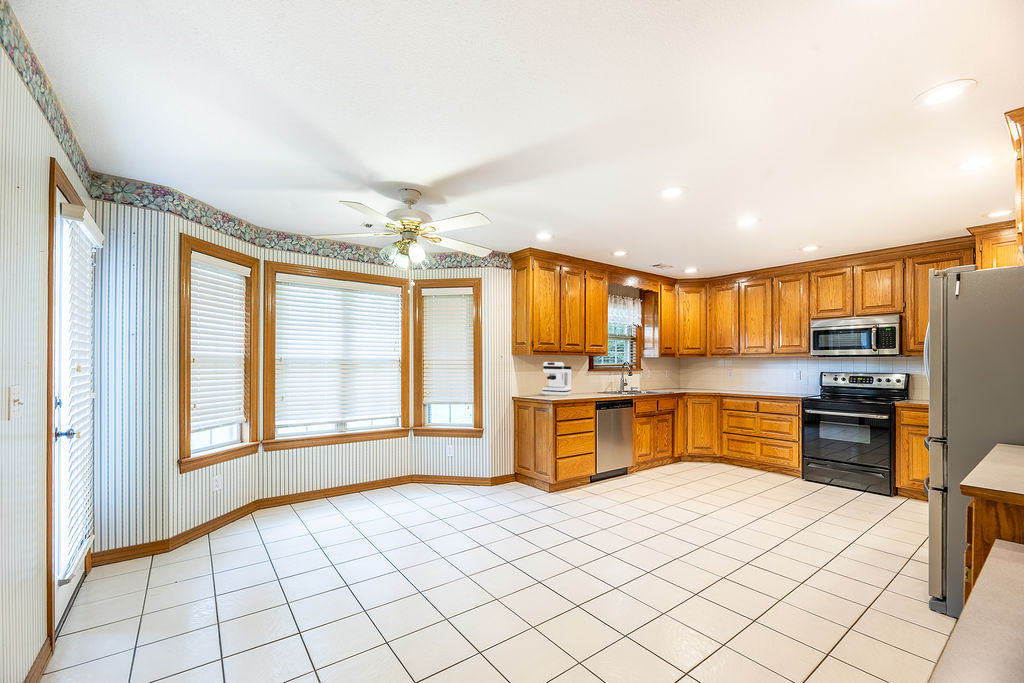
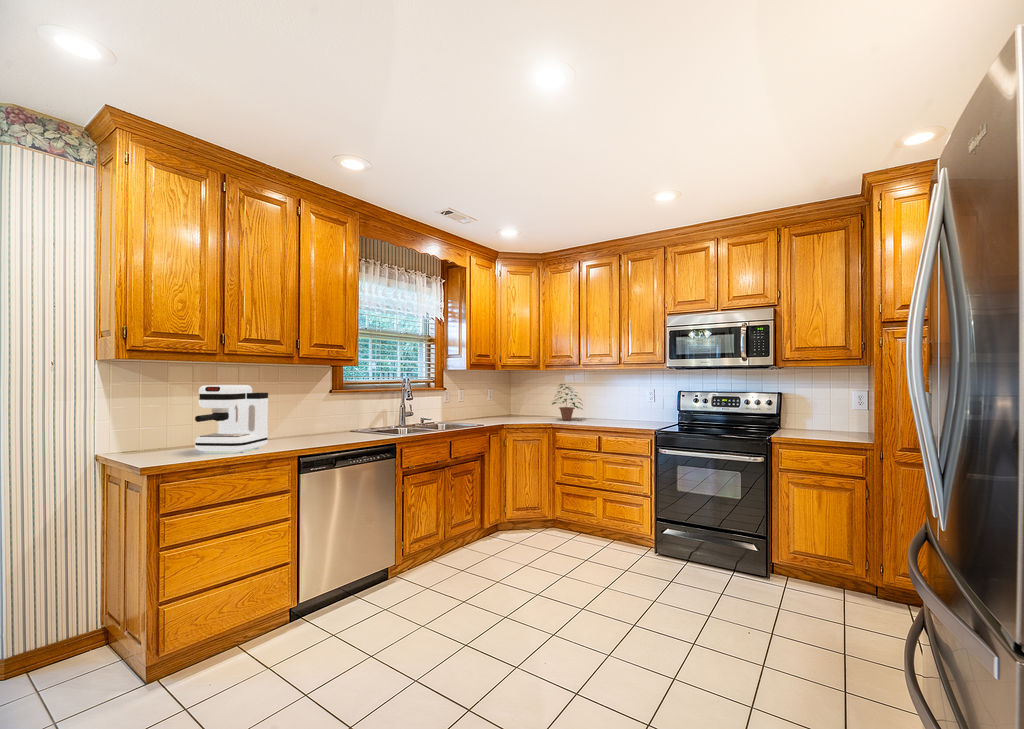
potted plant: none [717,366,743,391] -> present [552,384,582,420]

